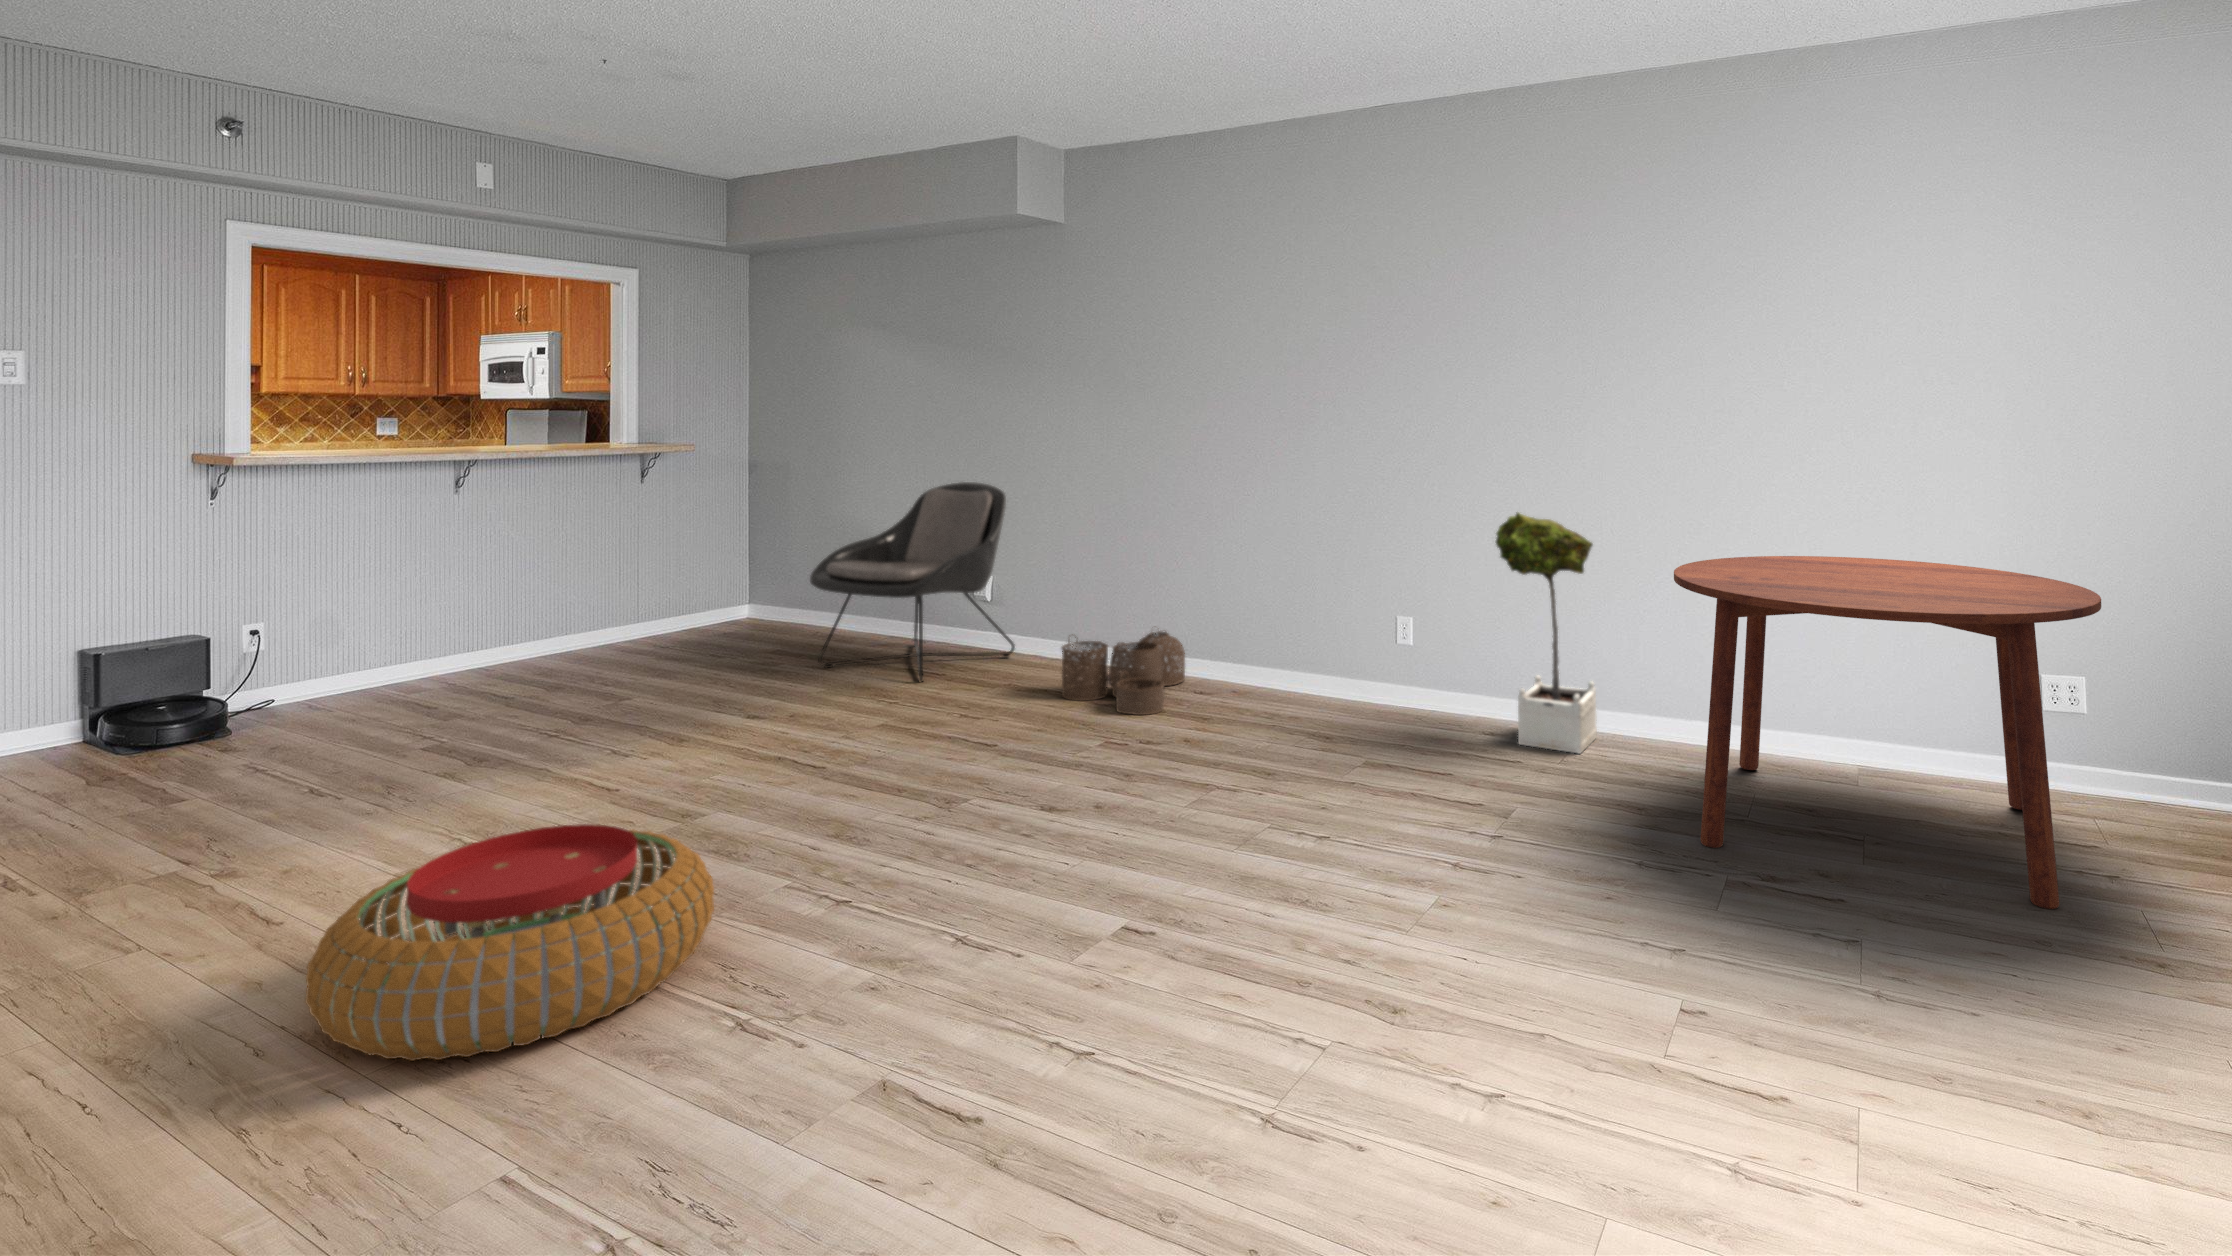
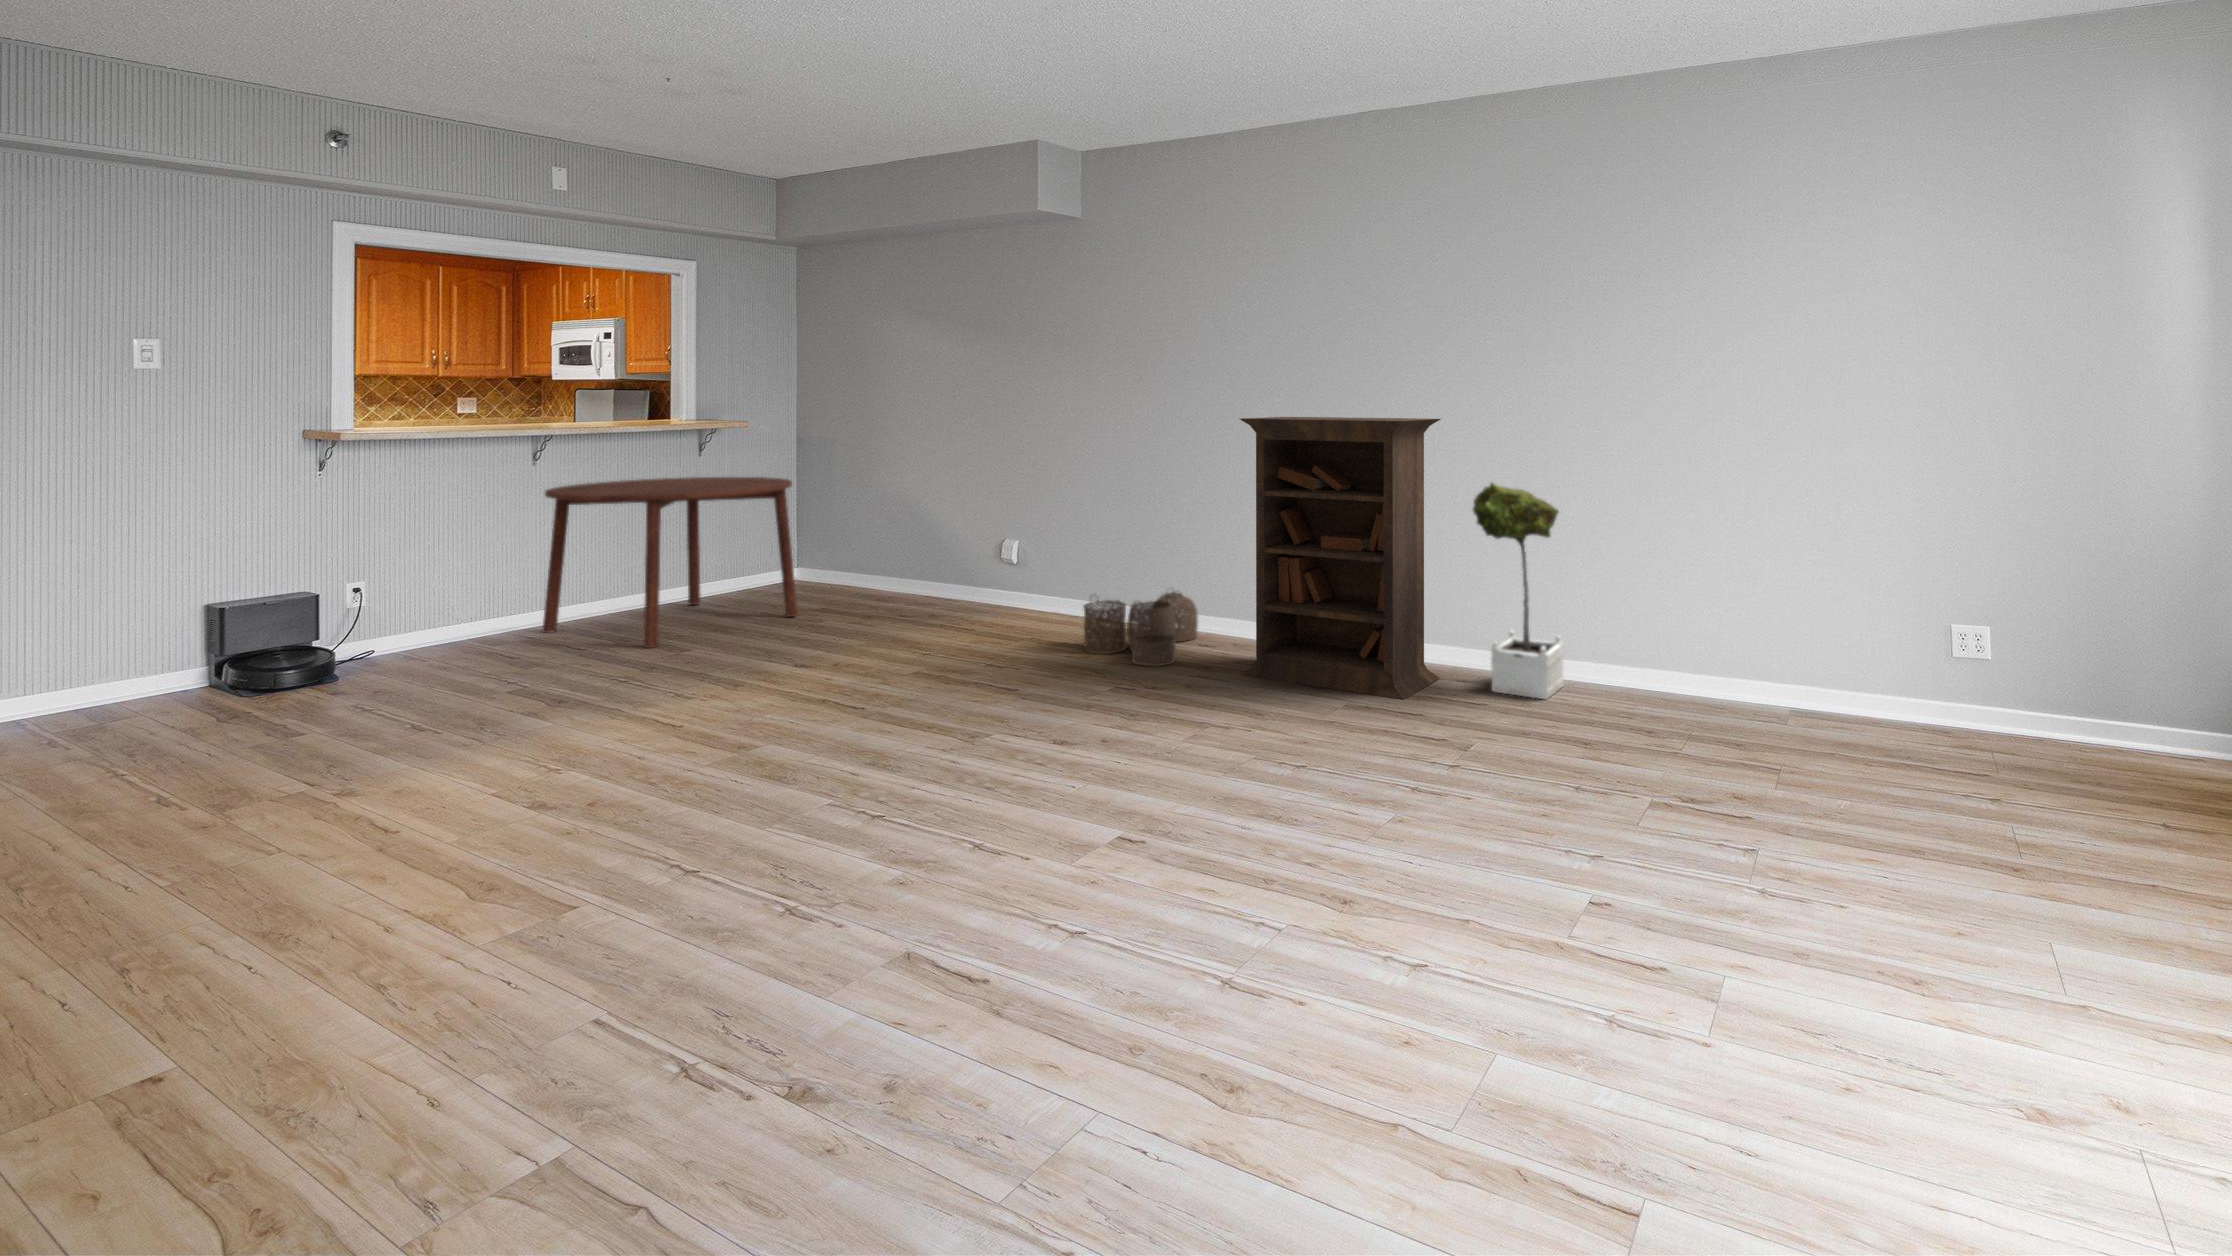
bookcase: none [1236,439,1460,754] -> present [1240,417,1441,699]
lounge chair: present [810,482,1015,682] -> none [856,457,1044,638]
dining table: present [1674,556,2101,909] -> present [543,477,798,648]
pouf: present [305,824,714,1061] -> none [425,747,768,935]

